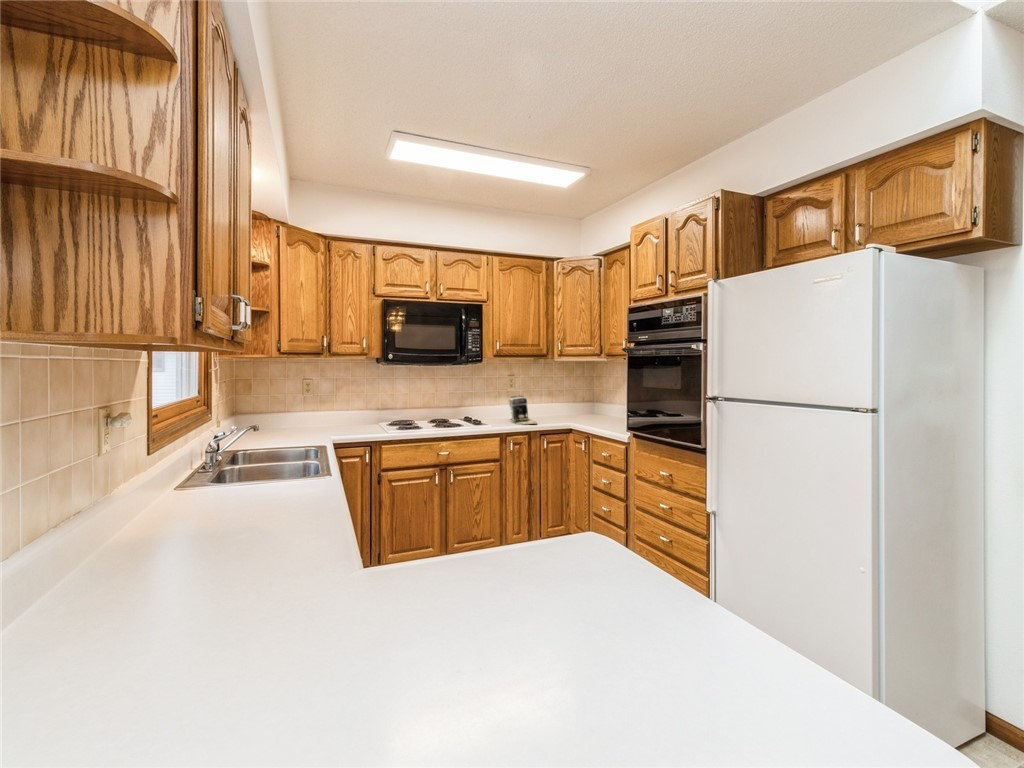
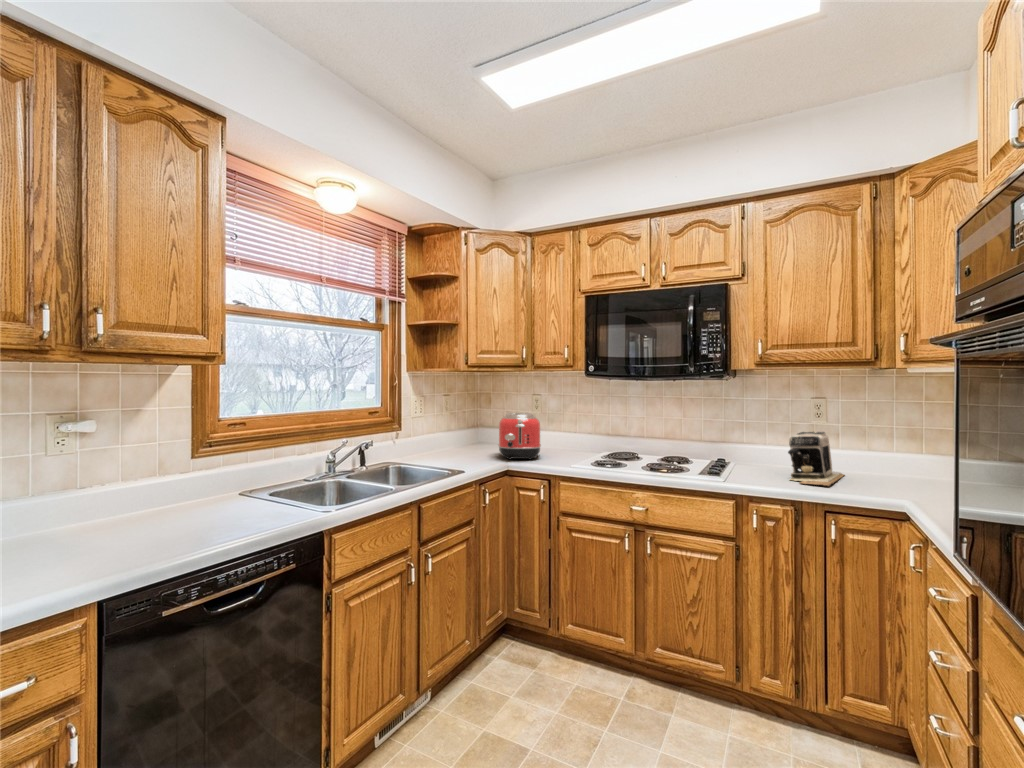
toaster: none [302,394,350,434] -> present [498,413,541,459]

